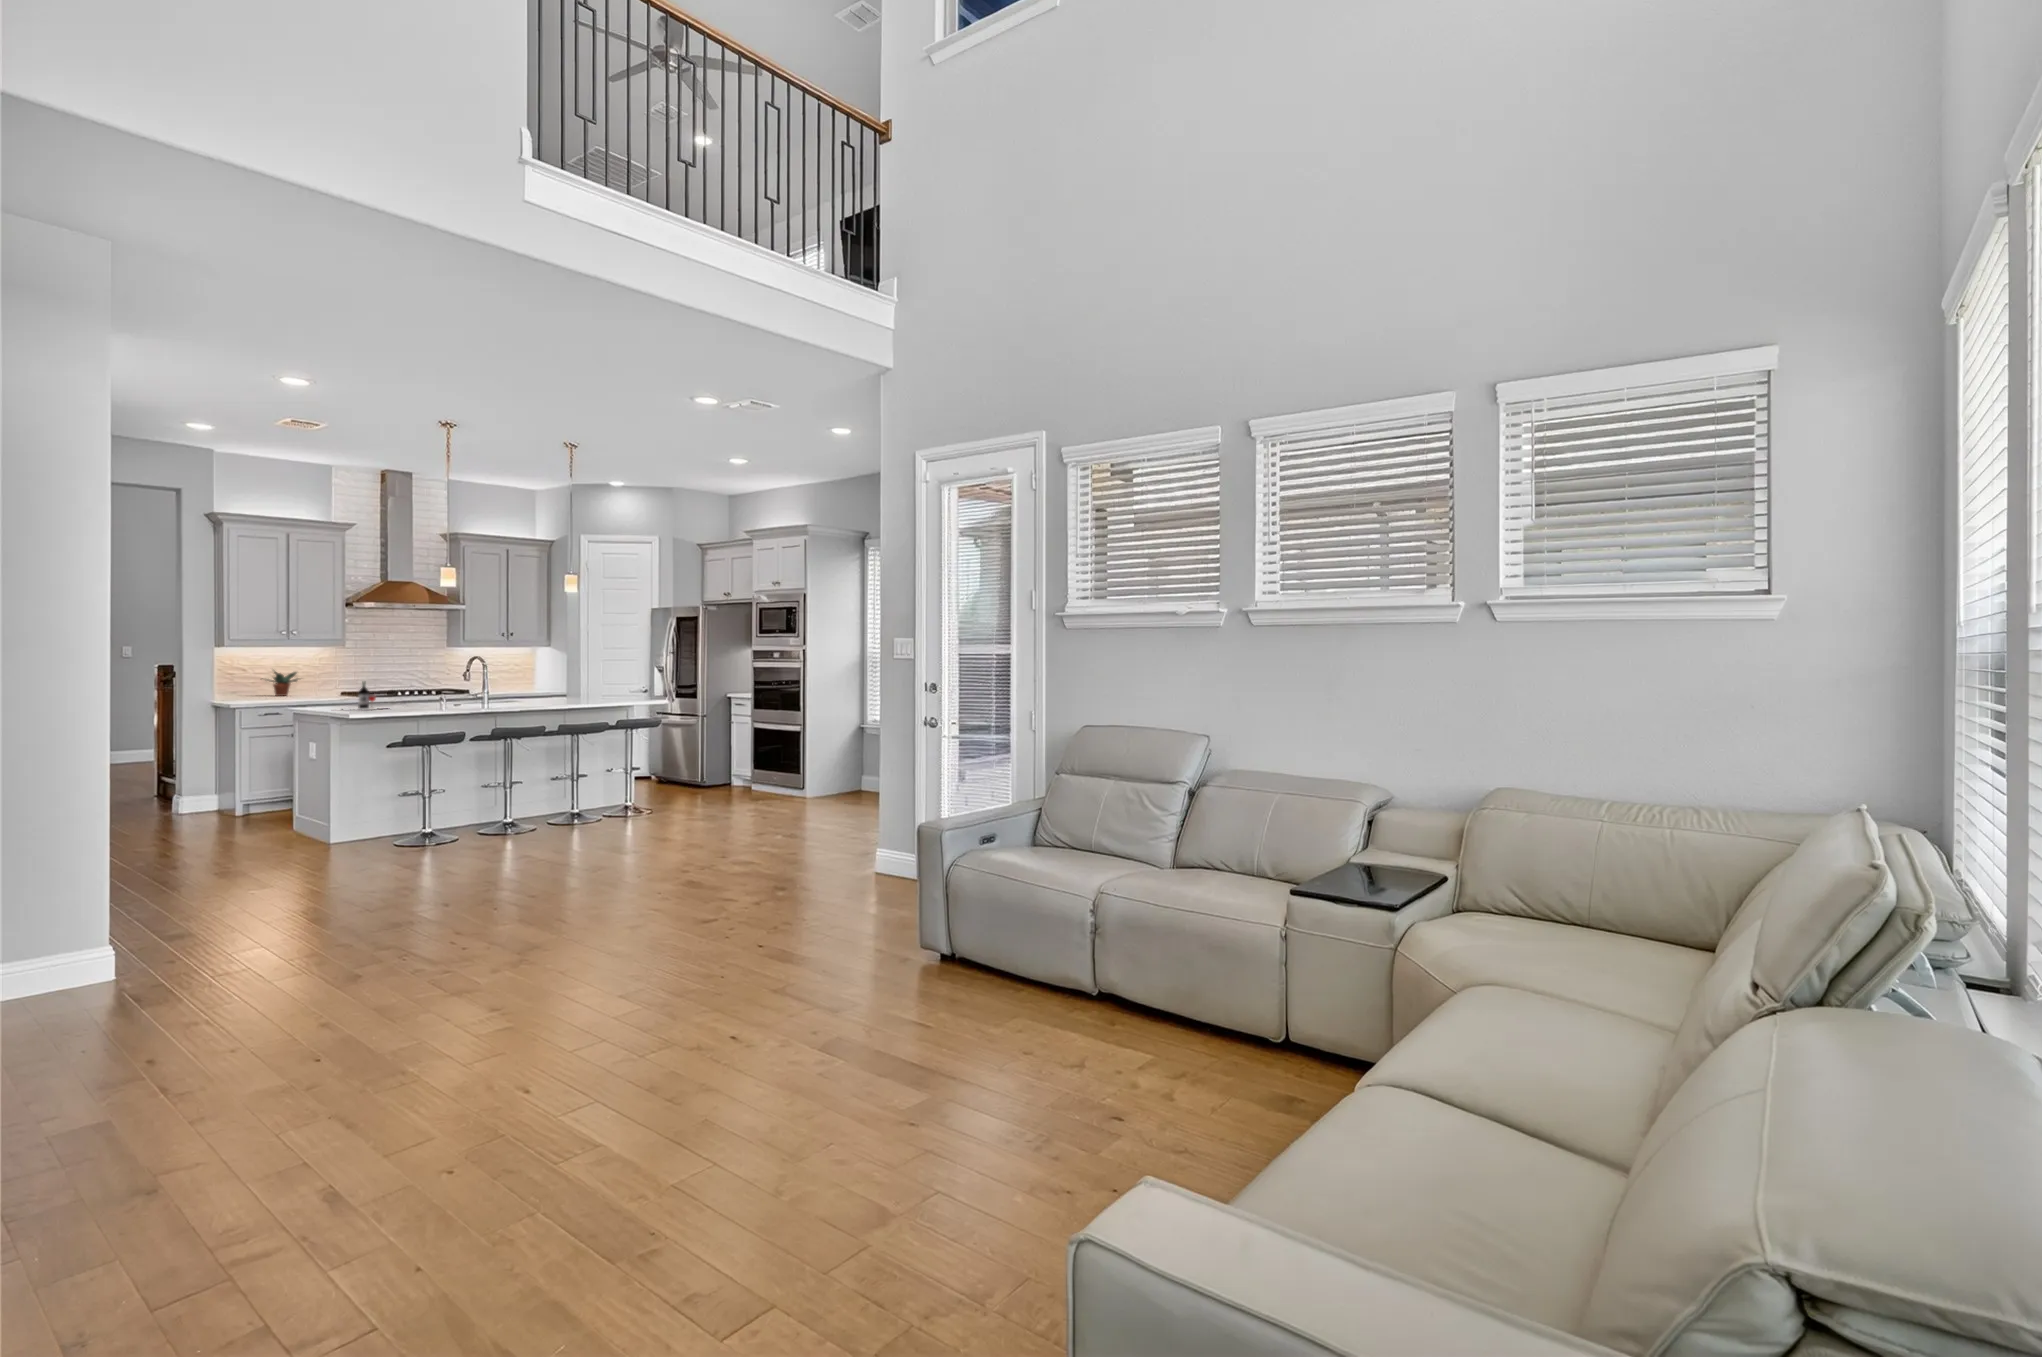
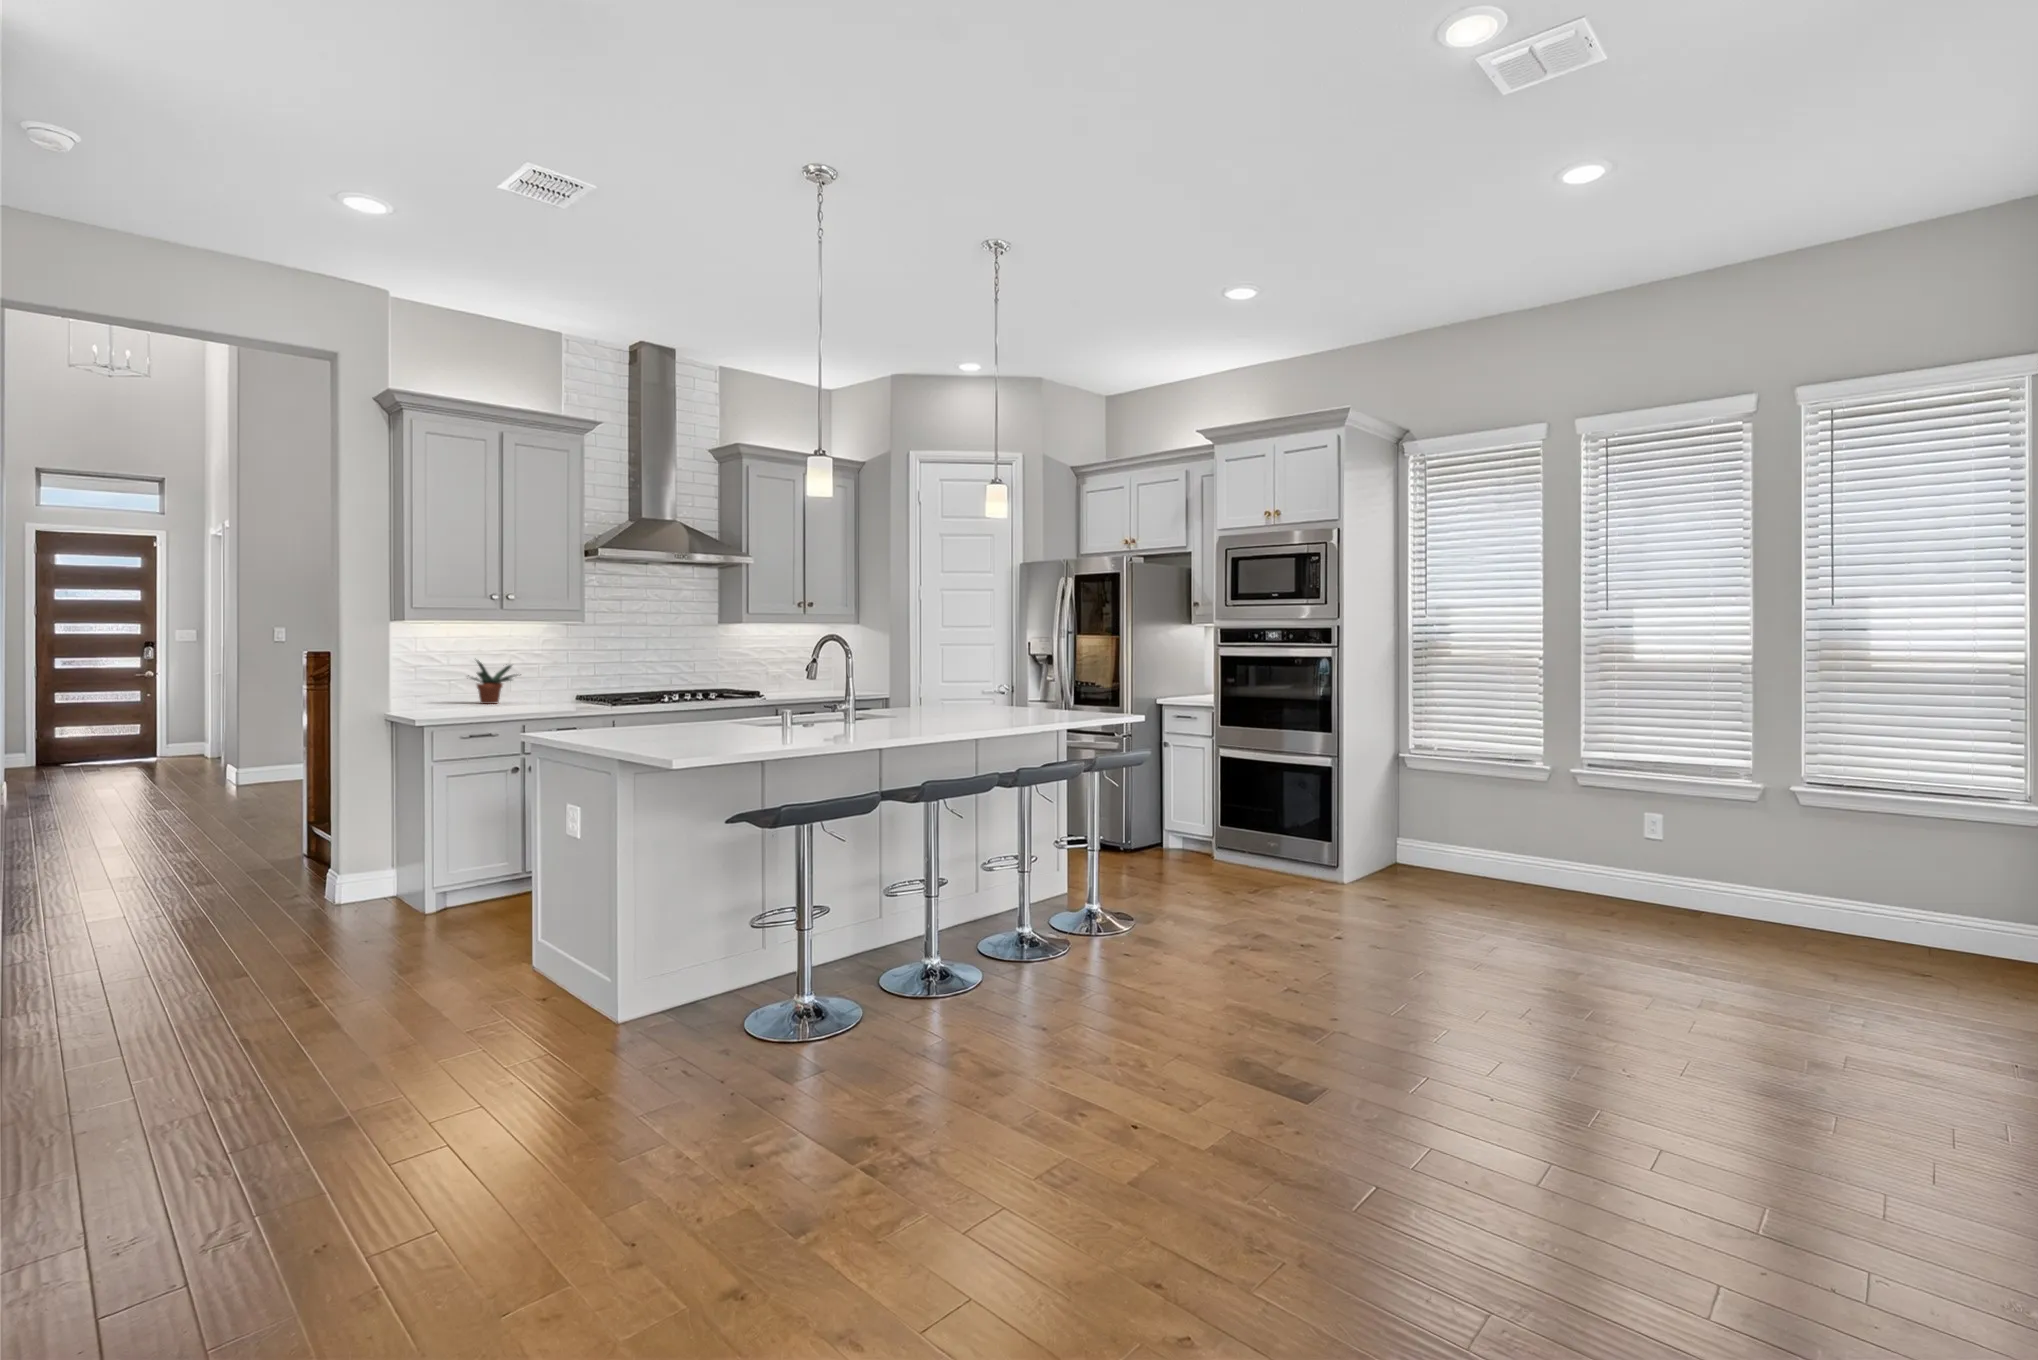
wine bottle: present [345,682,376,710] -> none [603,685,730,747]

